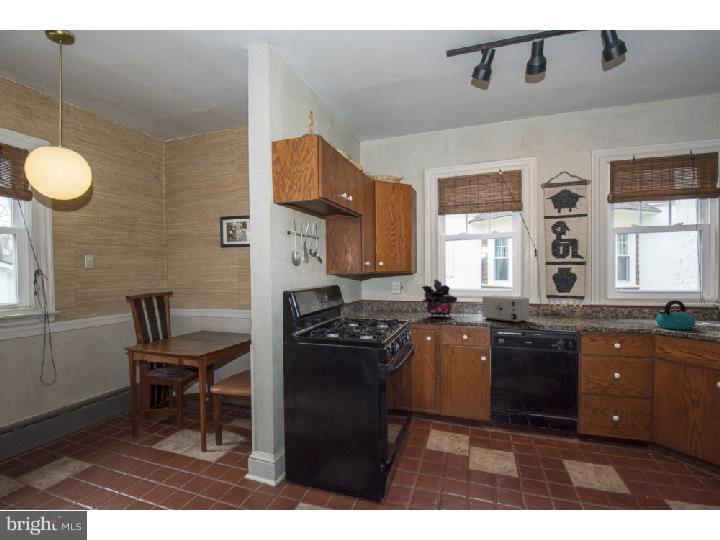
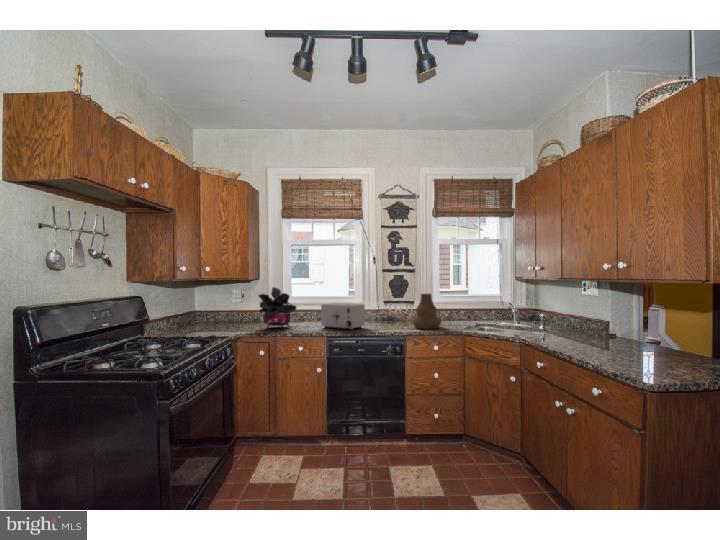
vase: none [585,288,623,327] -> present [412,294,441,329]
kettle: present [656,300,695,330] -> none [466,303,493,329]

